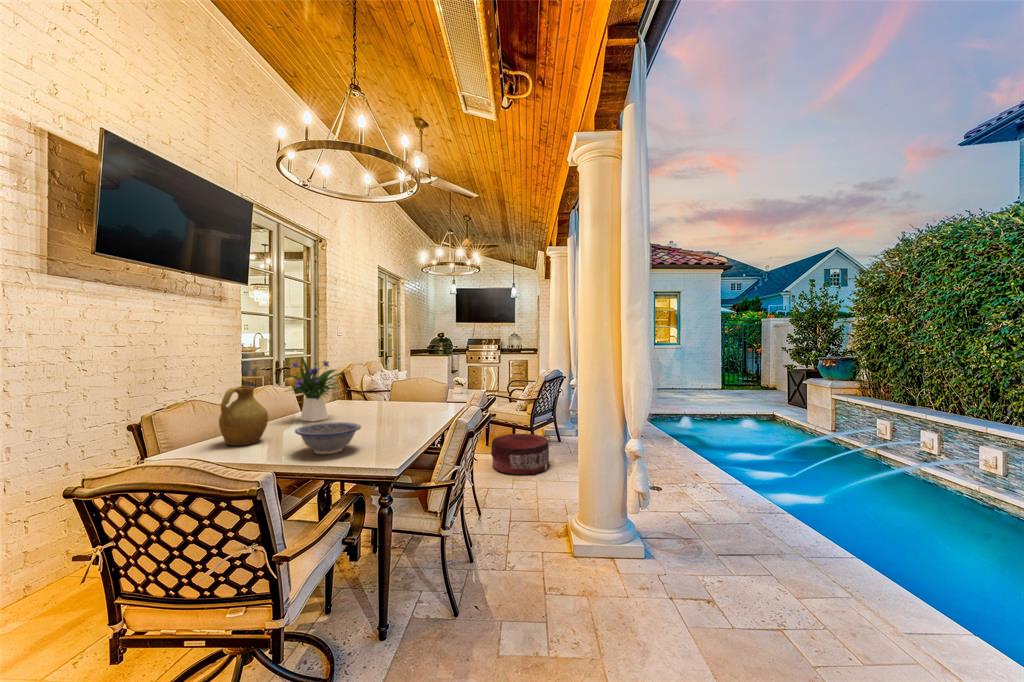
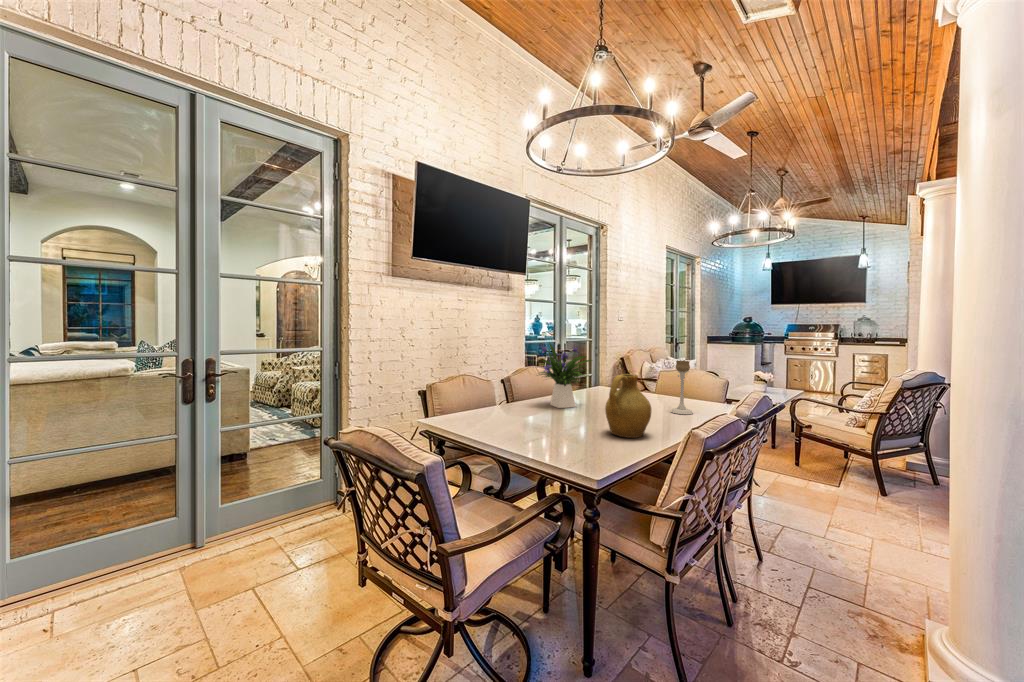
candle holder: none [414,369,432,413] -> present [670,361,693,414]
pitcher: present [219,386,268,446] -> present [605,374,651,438]
decorative bowl: present [295,422,361,454] -> none [516,412,582,446]
pouf: present [491,434,550,475] -> none [795,457,904,524]

